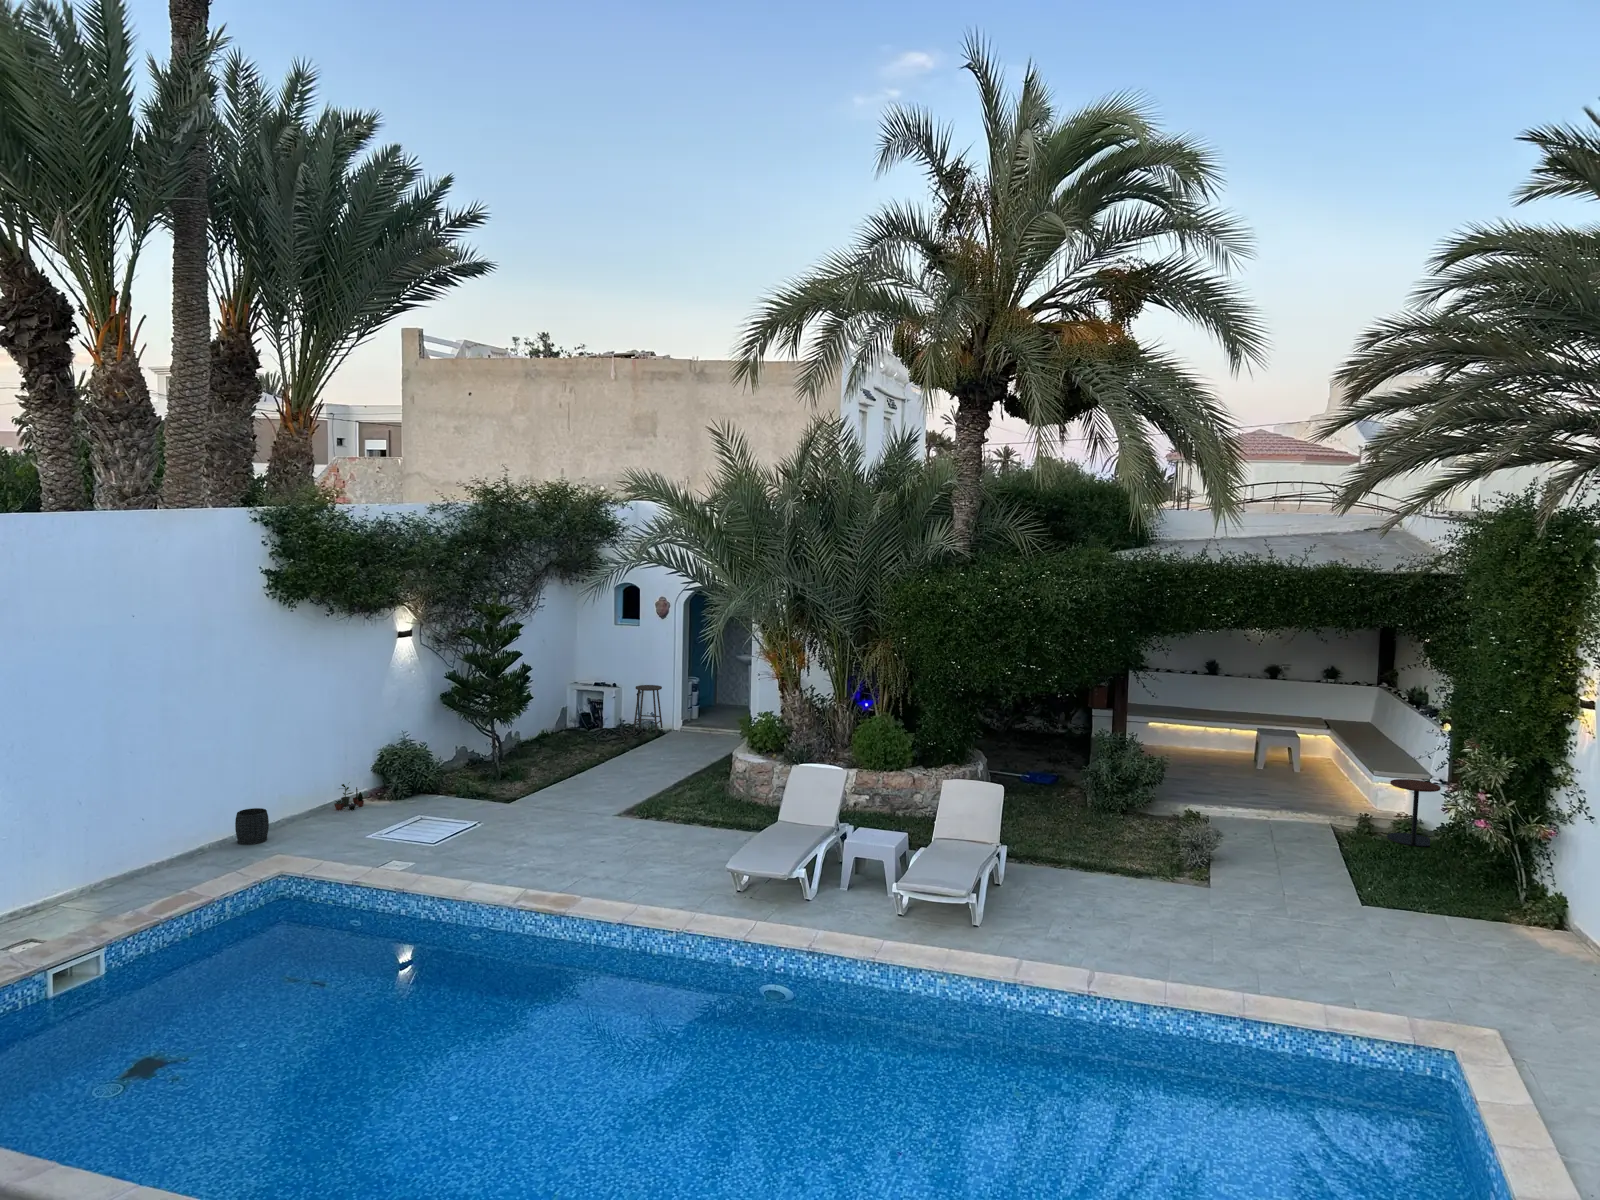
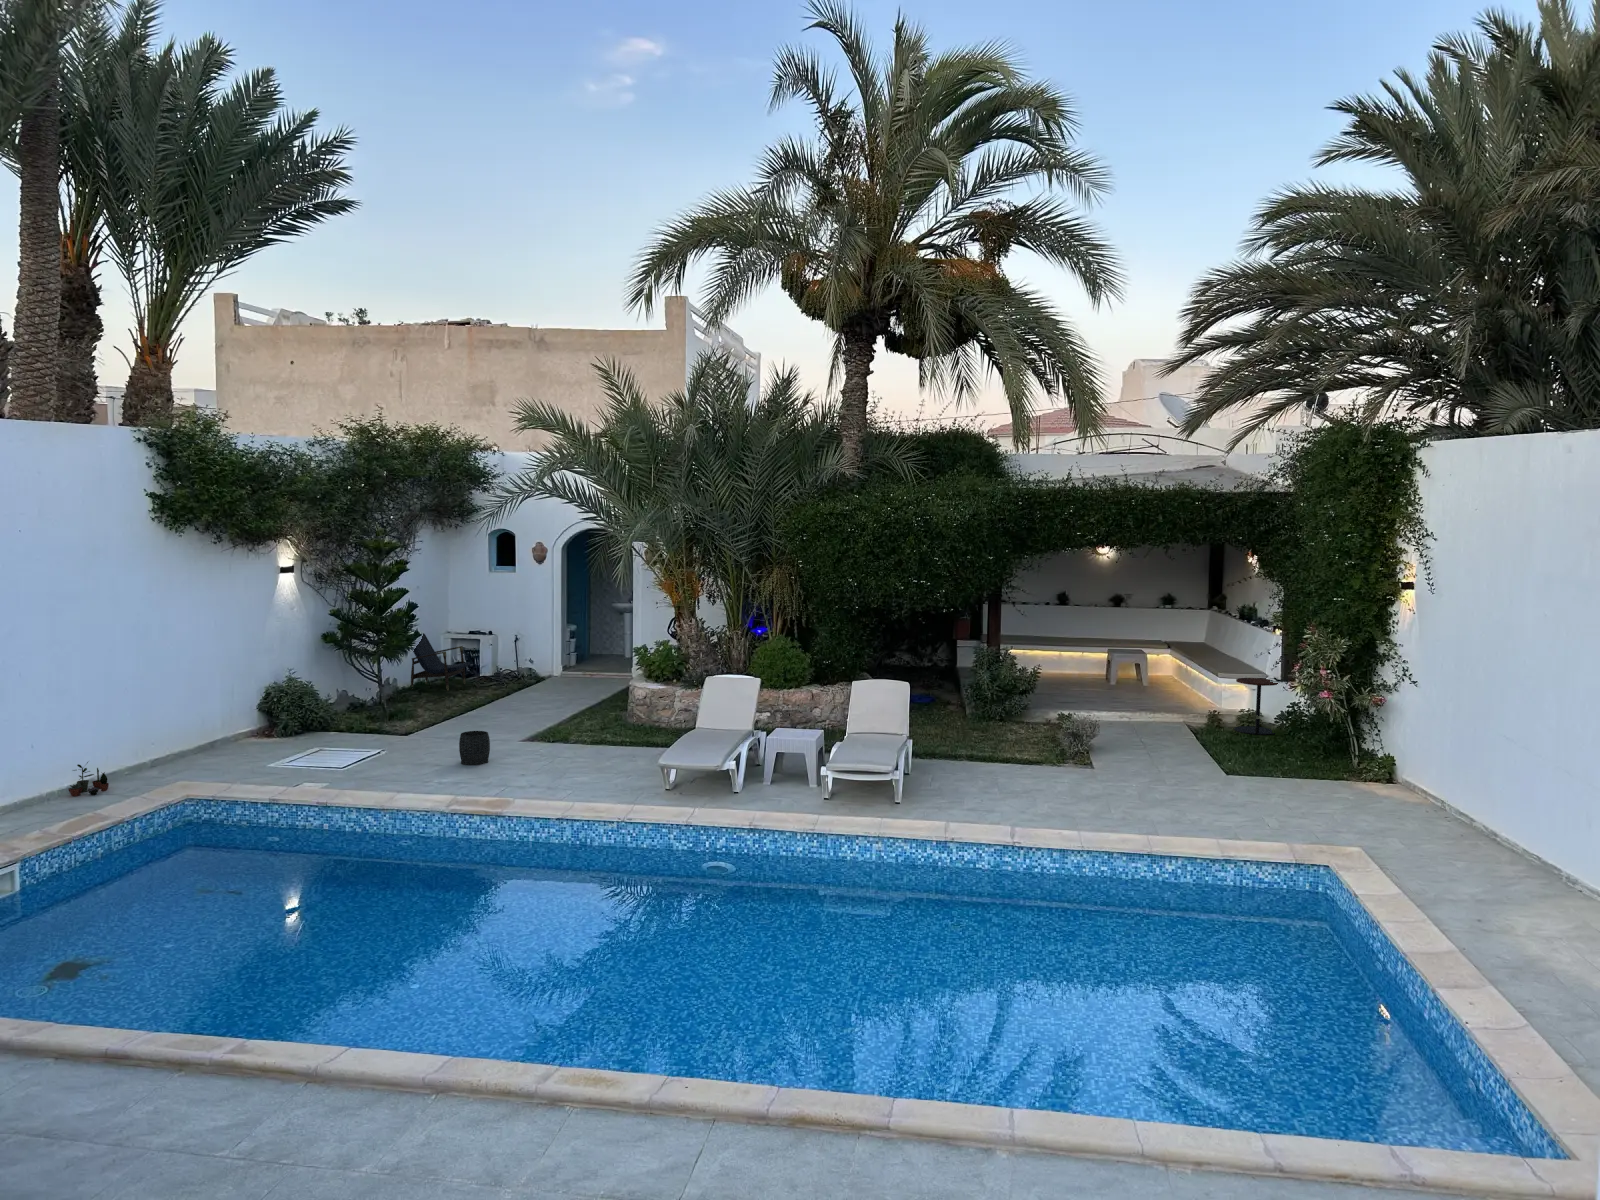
stool: present [633,685,663,735] -> none [512,631,542,680]
lounge chair: none [530,686,591,746] -> present [411,633,471,691]
potted plant: present [334,784,364,810] -> present [69,762,109,796]
woven basket: present [235,808,269,845] -> present [459,731,490,765]

